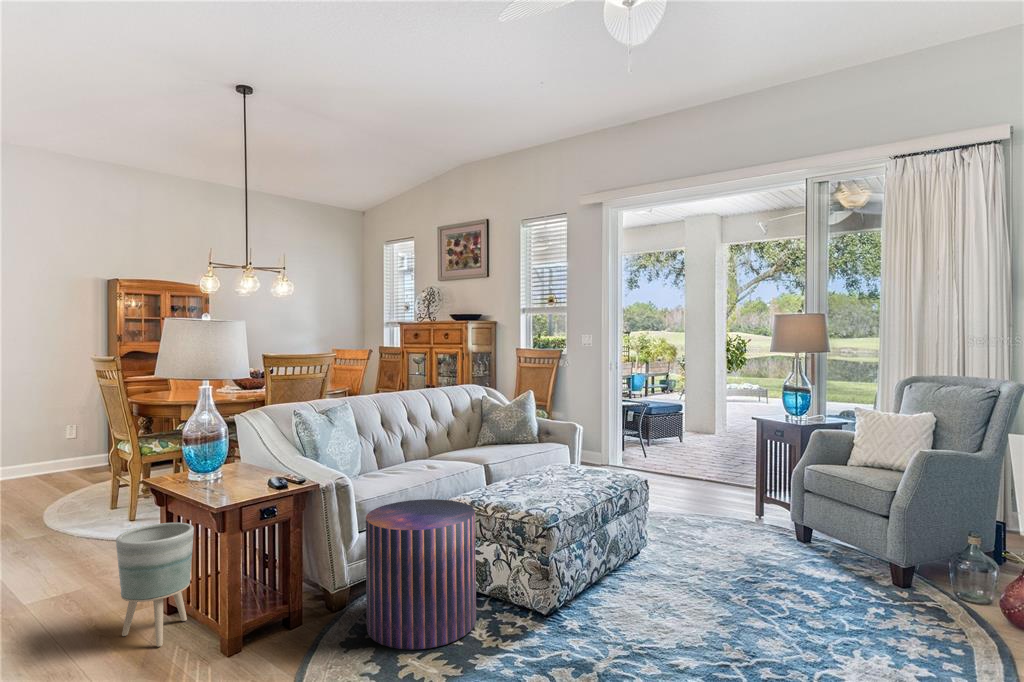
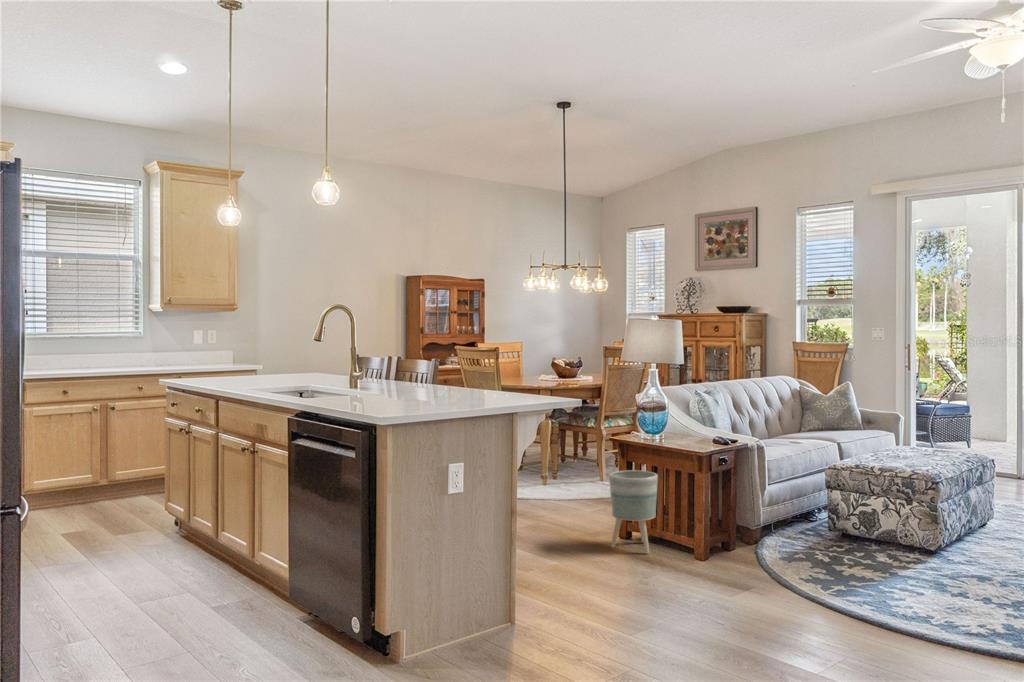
pouf: present [366,499,476,649] -> none [785,461,878,564]

